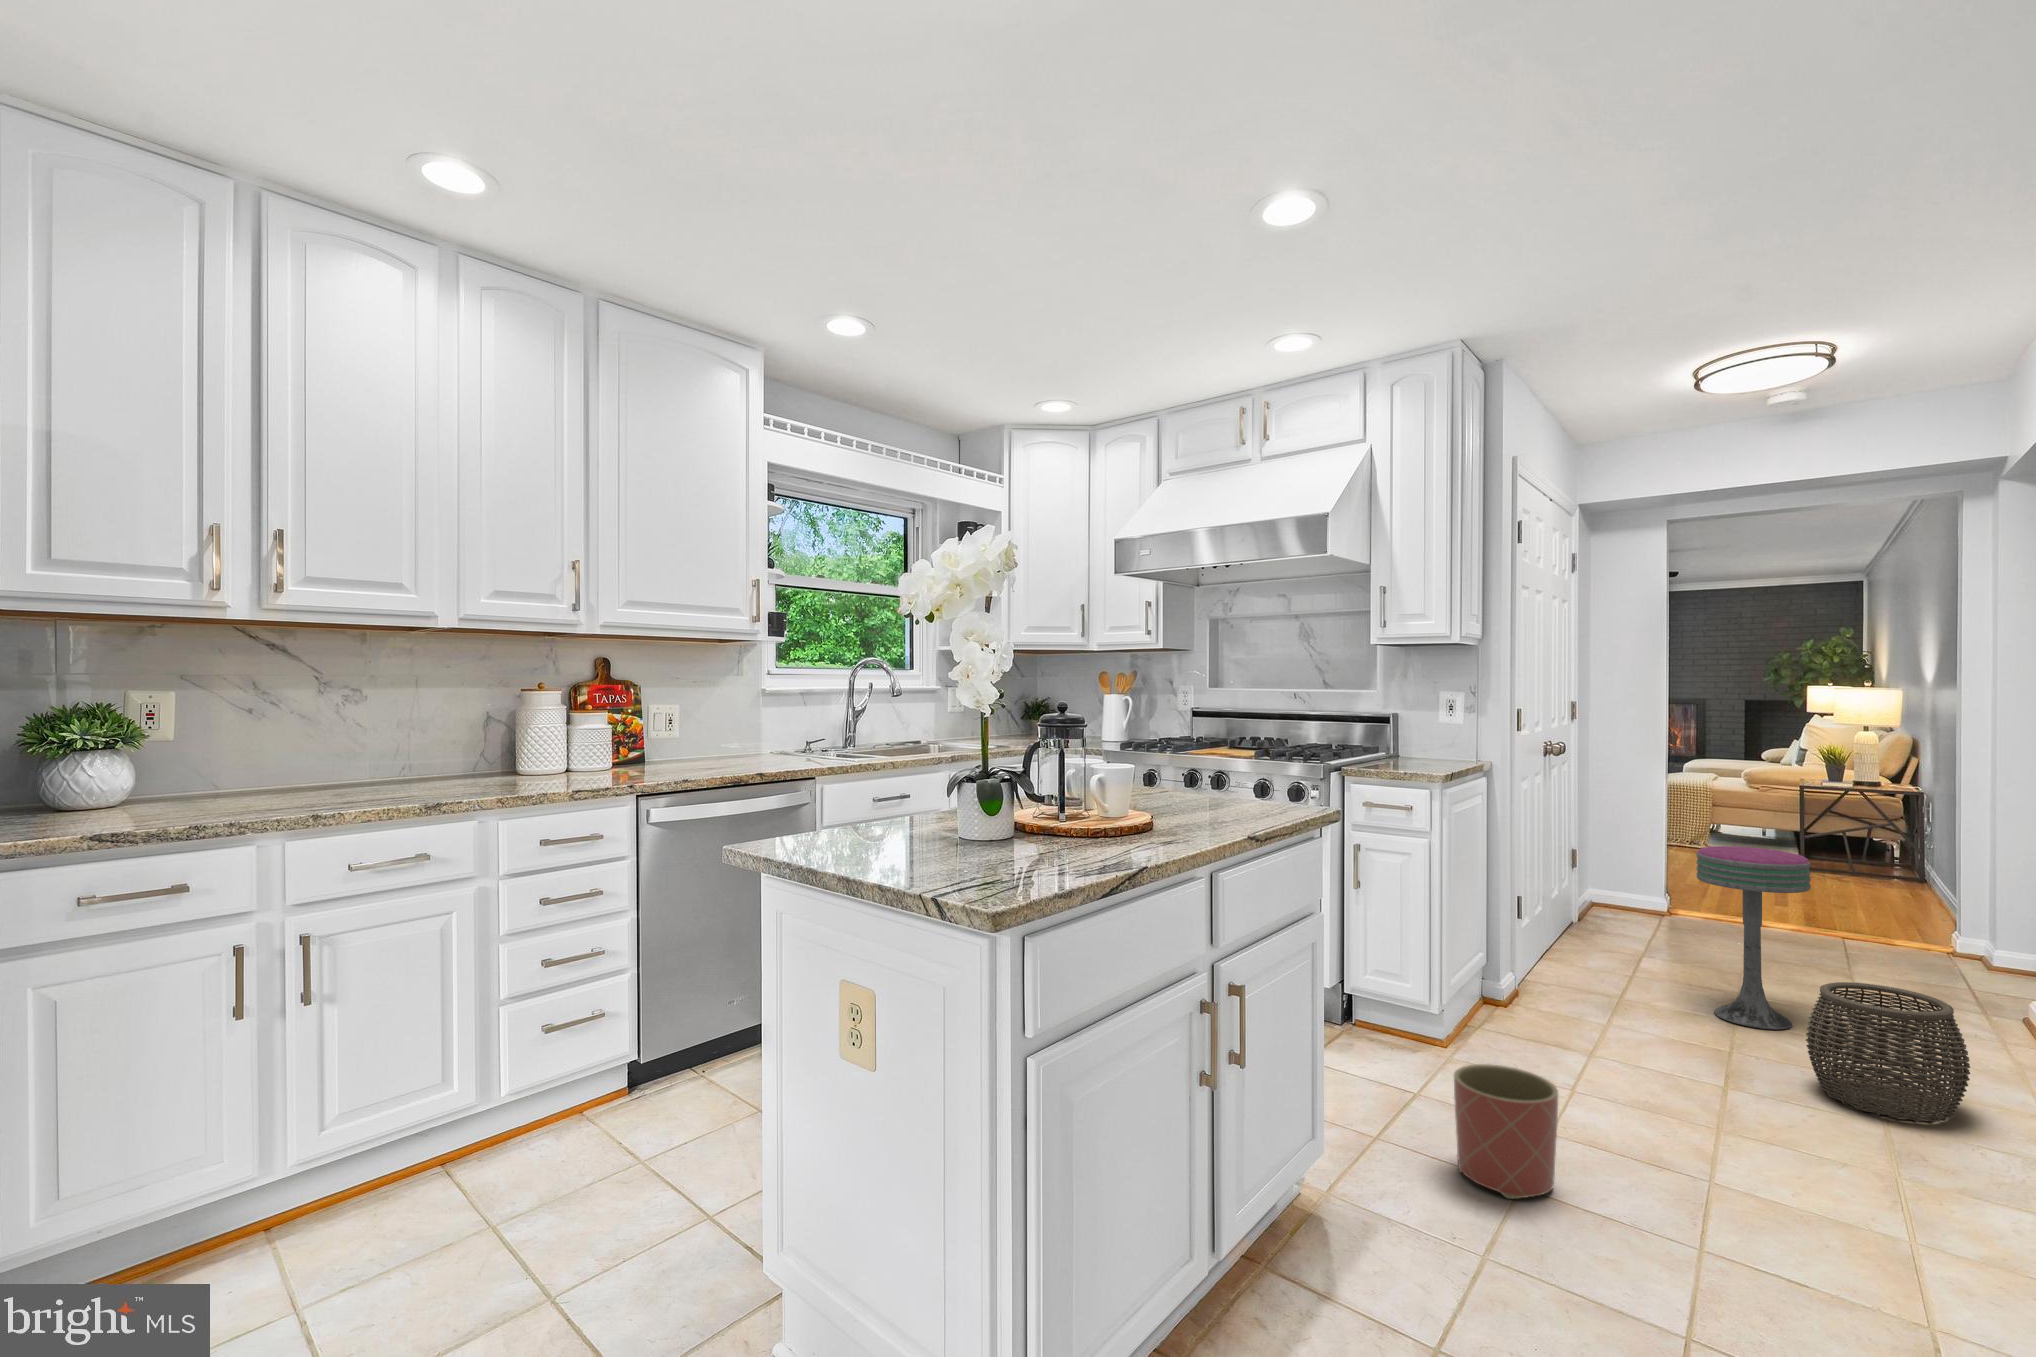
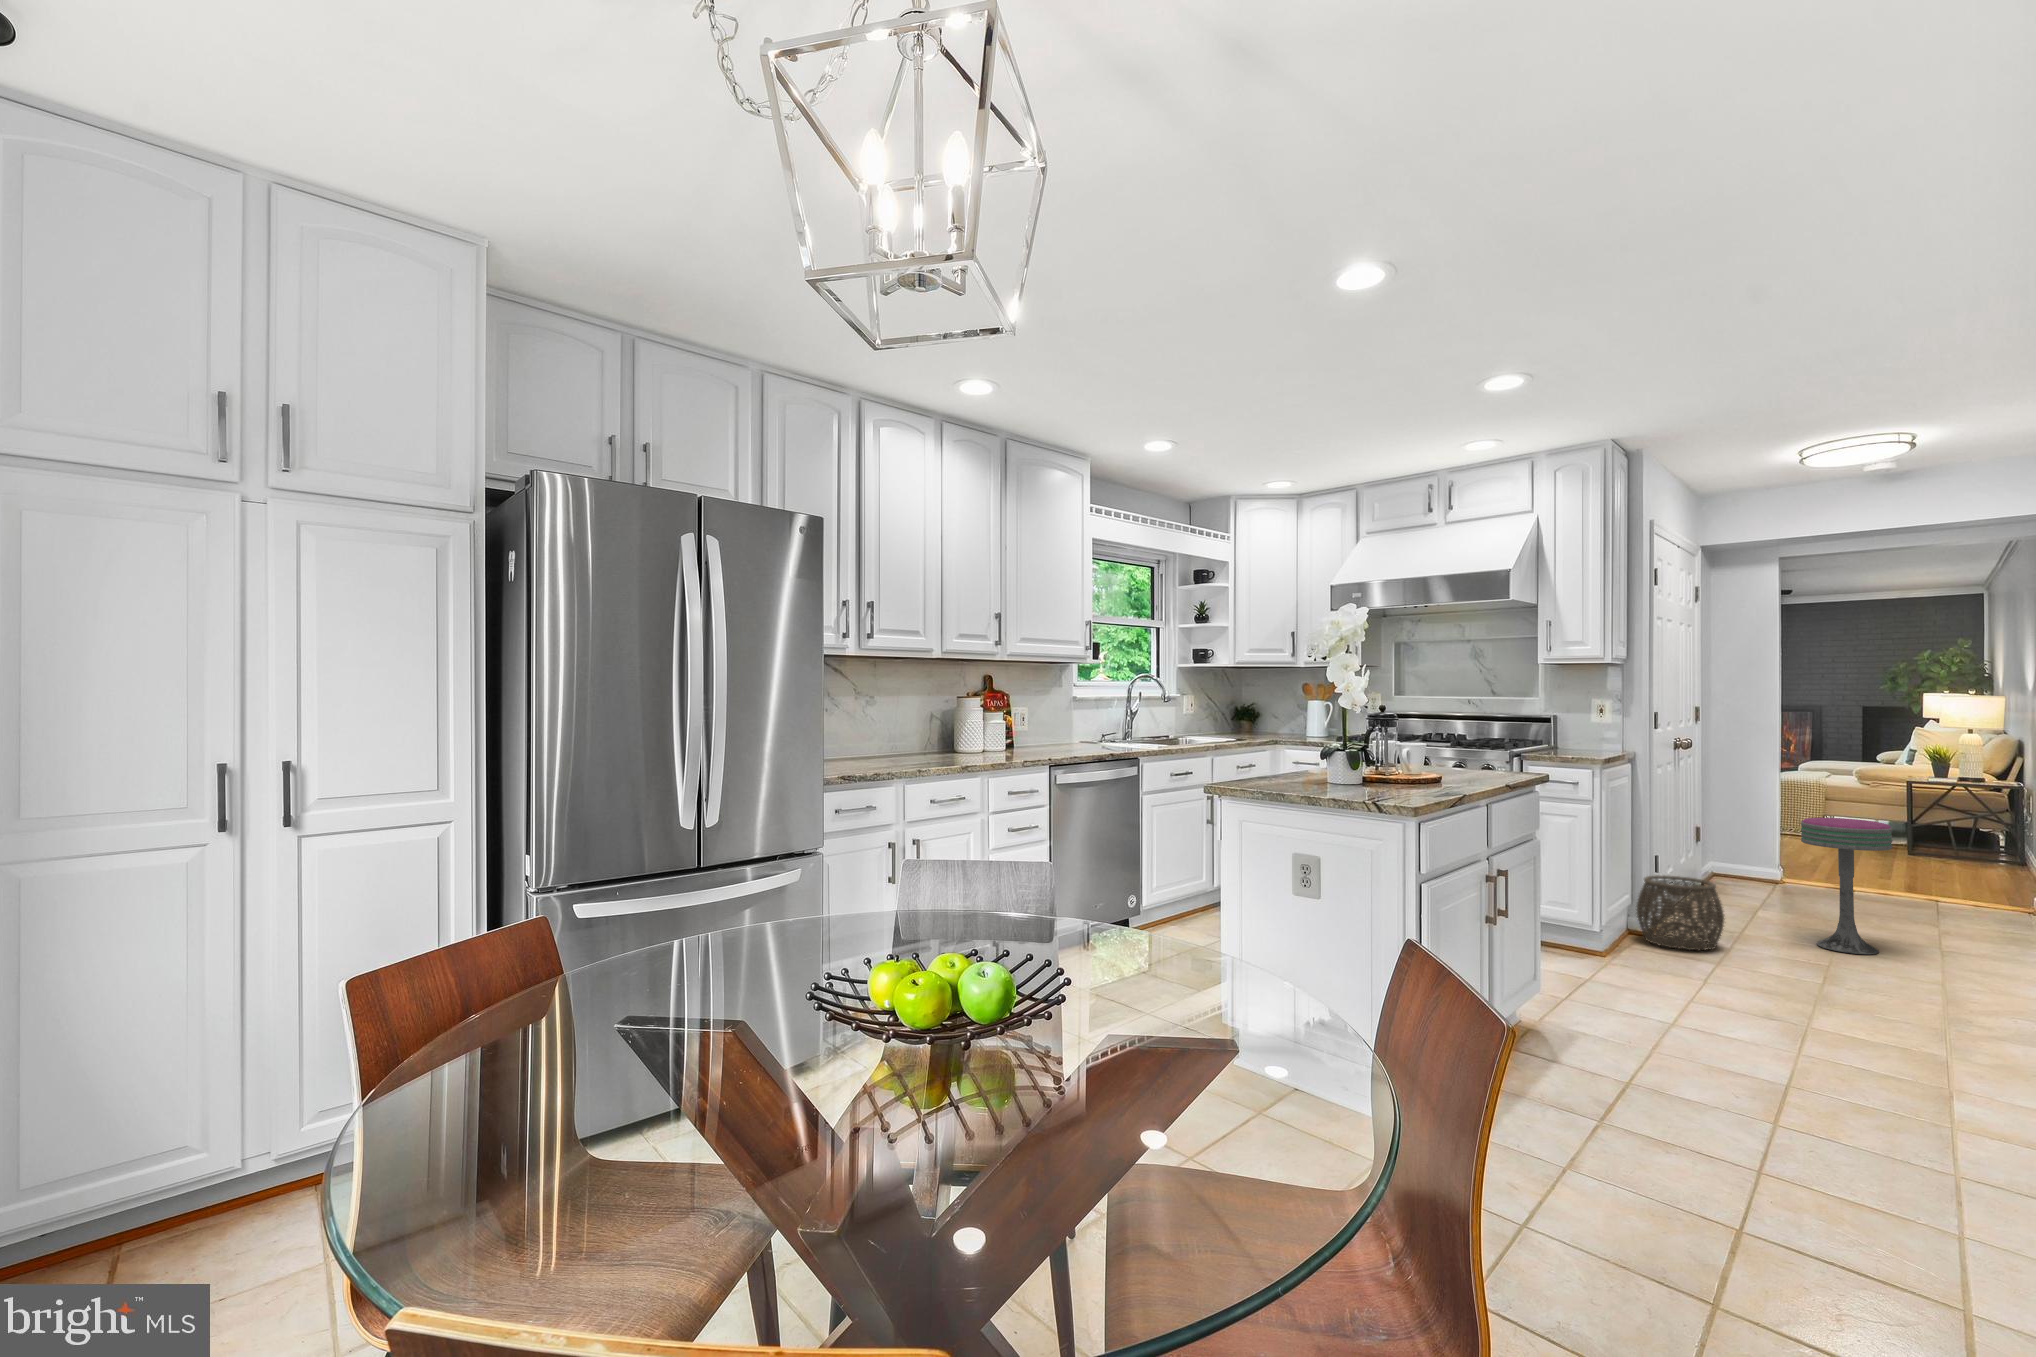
woven basket: present [1806,982,1970,1122] -> present [1637,875,1724,951]
planter: present [1454,1064,1558,1199] -> none [1620,950,1694,1031]

